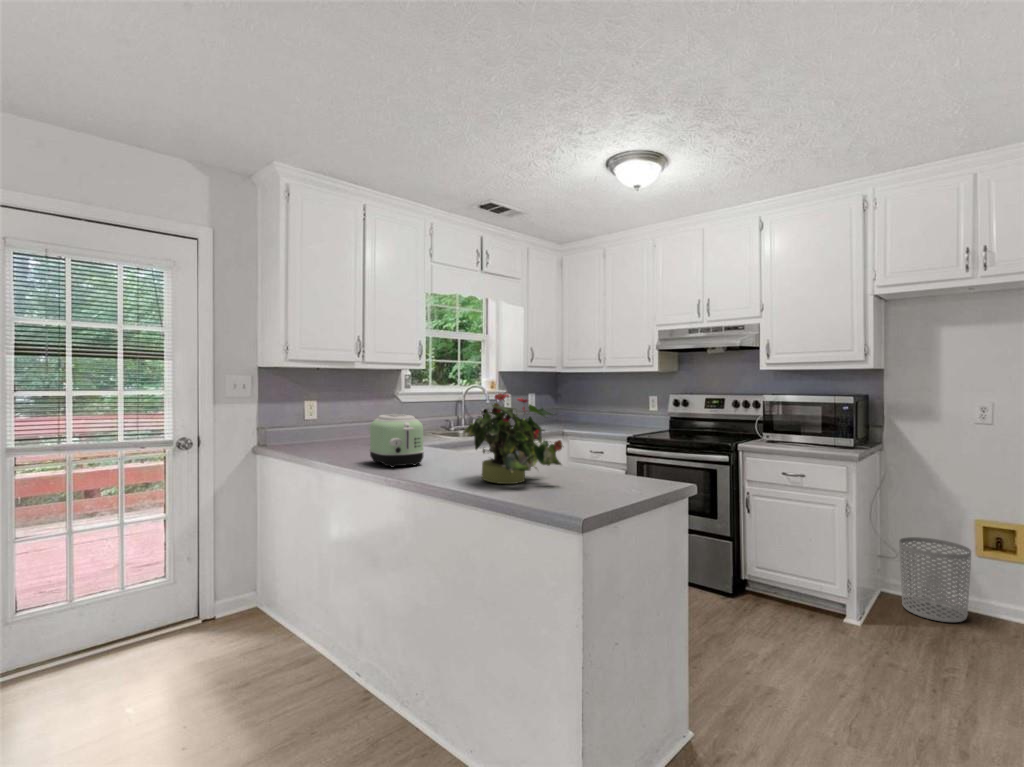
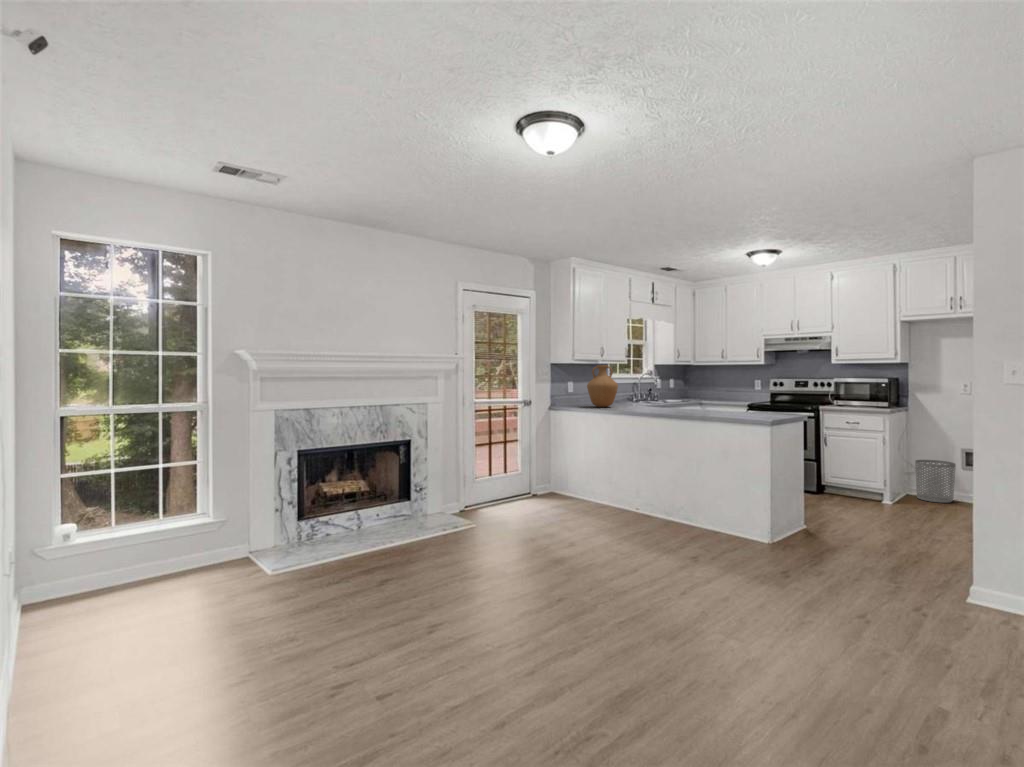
vase: none [313,370,373,450] -> present [587,365,618,407]
potted plant: present [464,393,563,484] -> none [700,375,750,415]
toaster: present [369,414,424,467] -> none [637,387,667,412]

